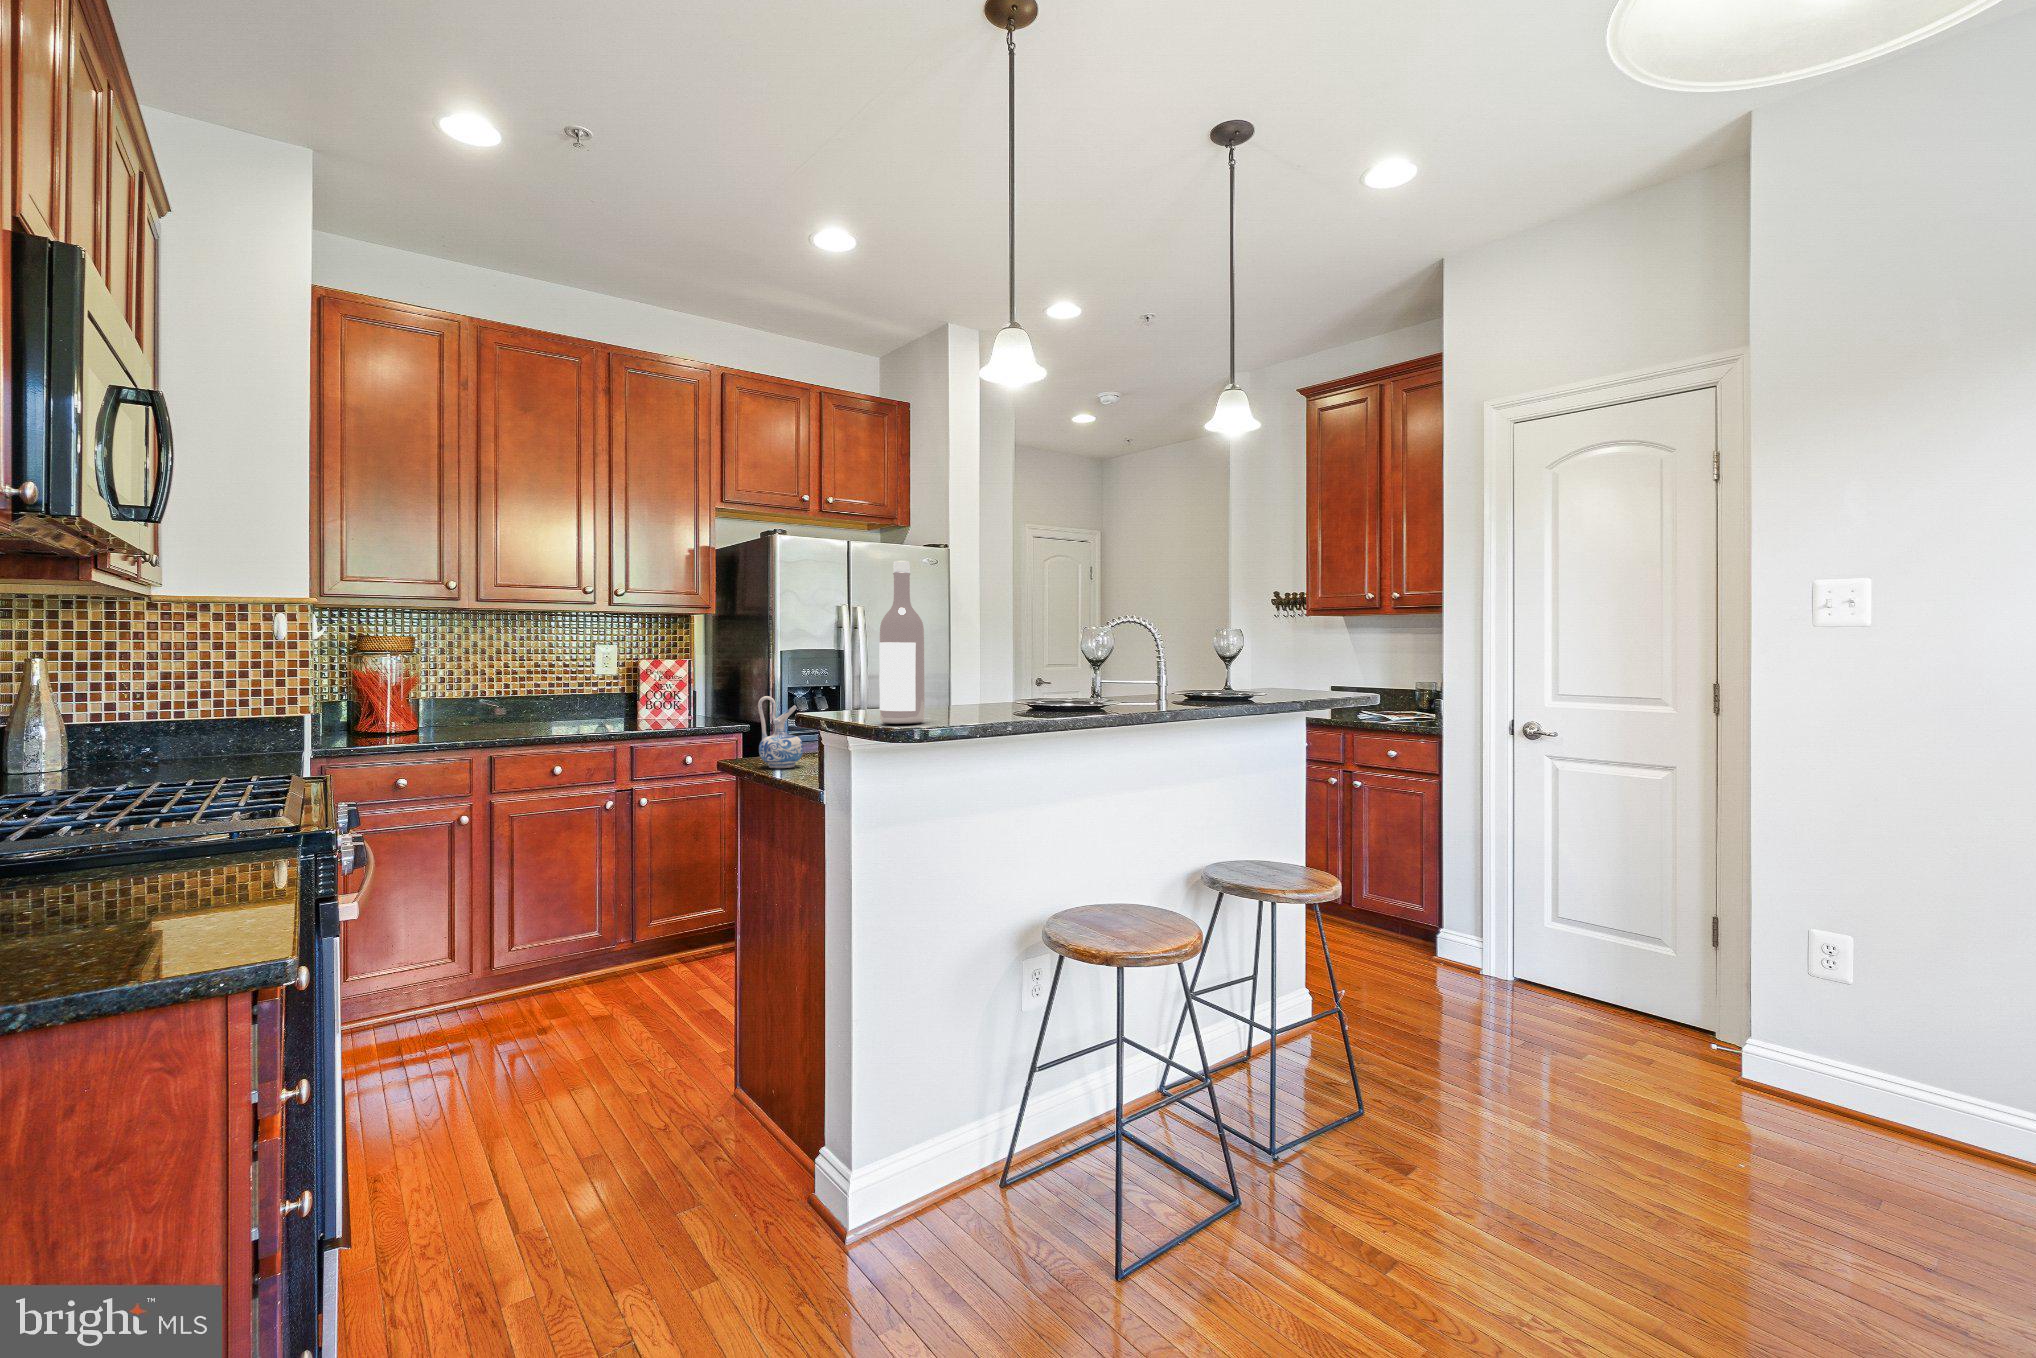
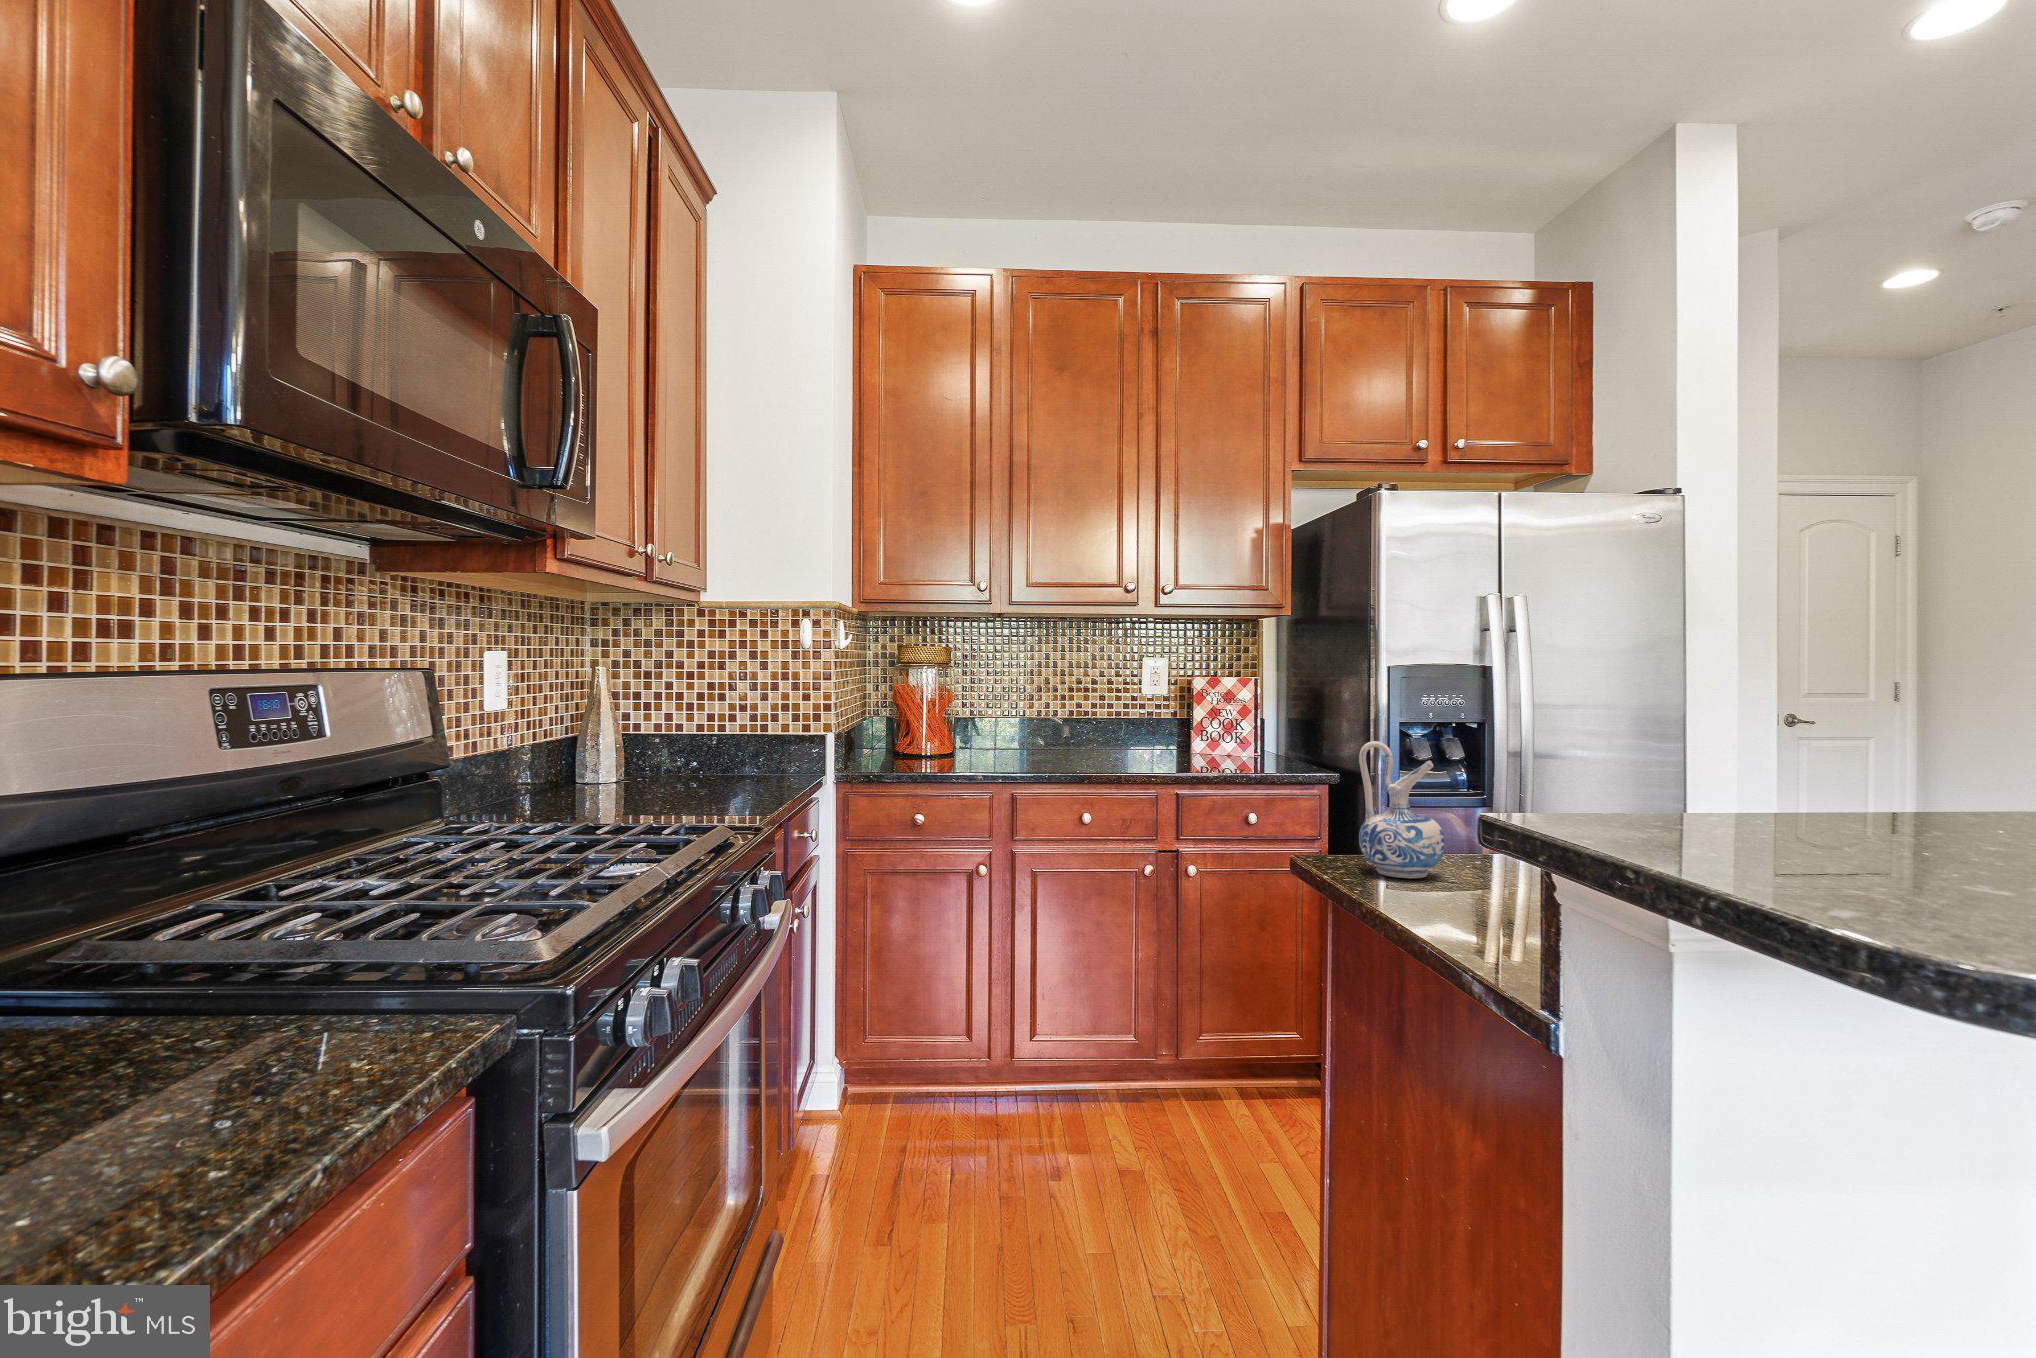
wine bottle: present [879,561,924,724] -> none [1736,369,1911,870]

